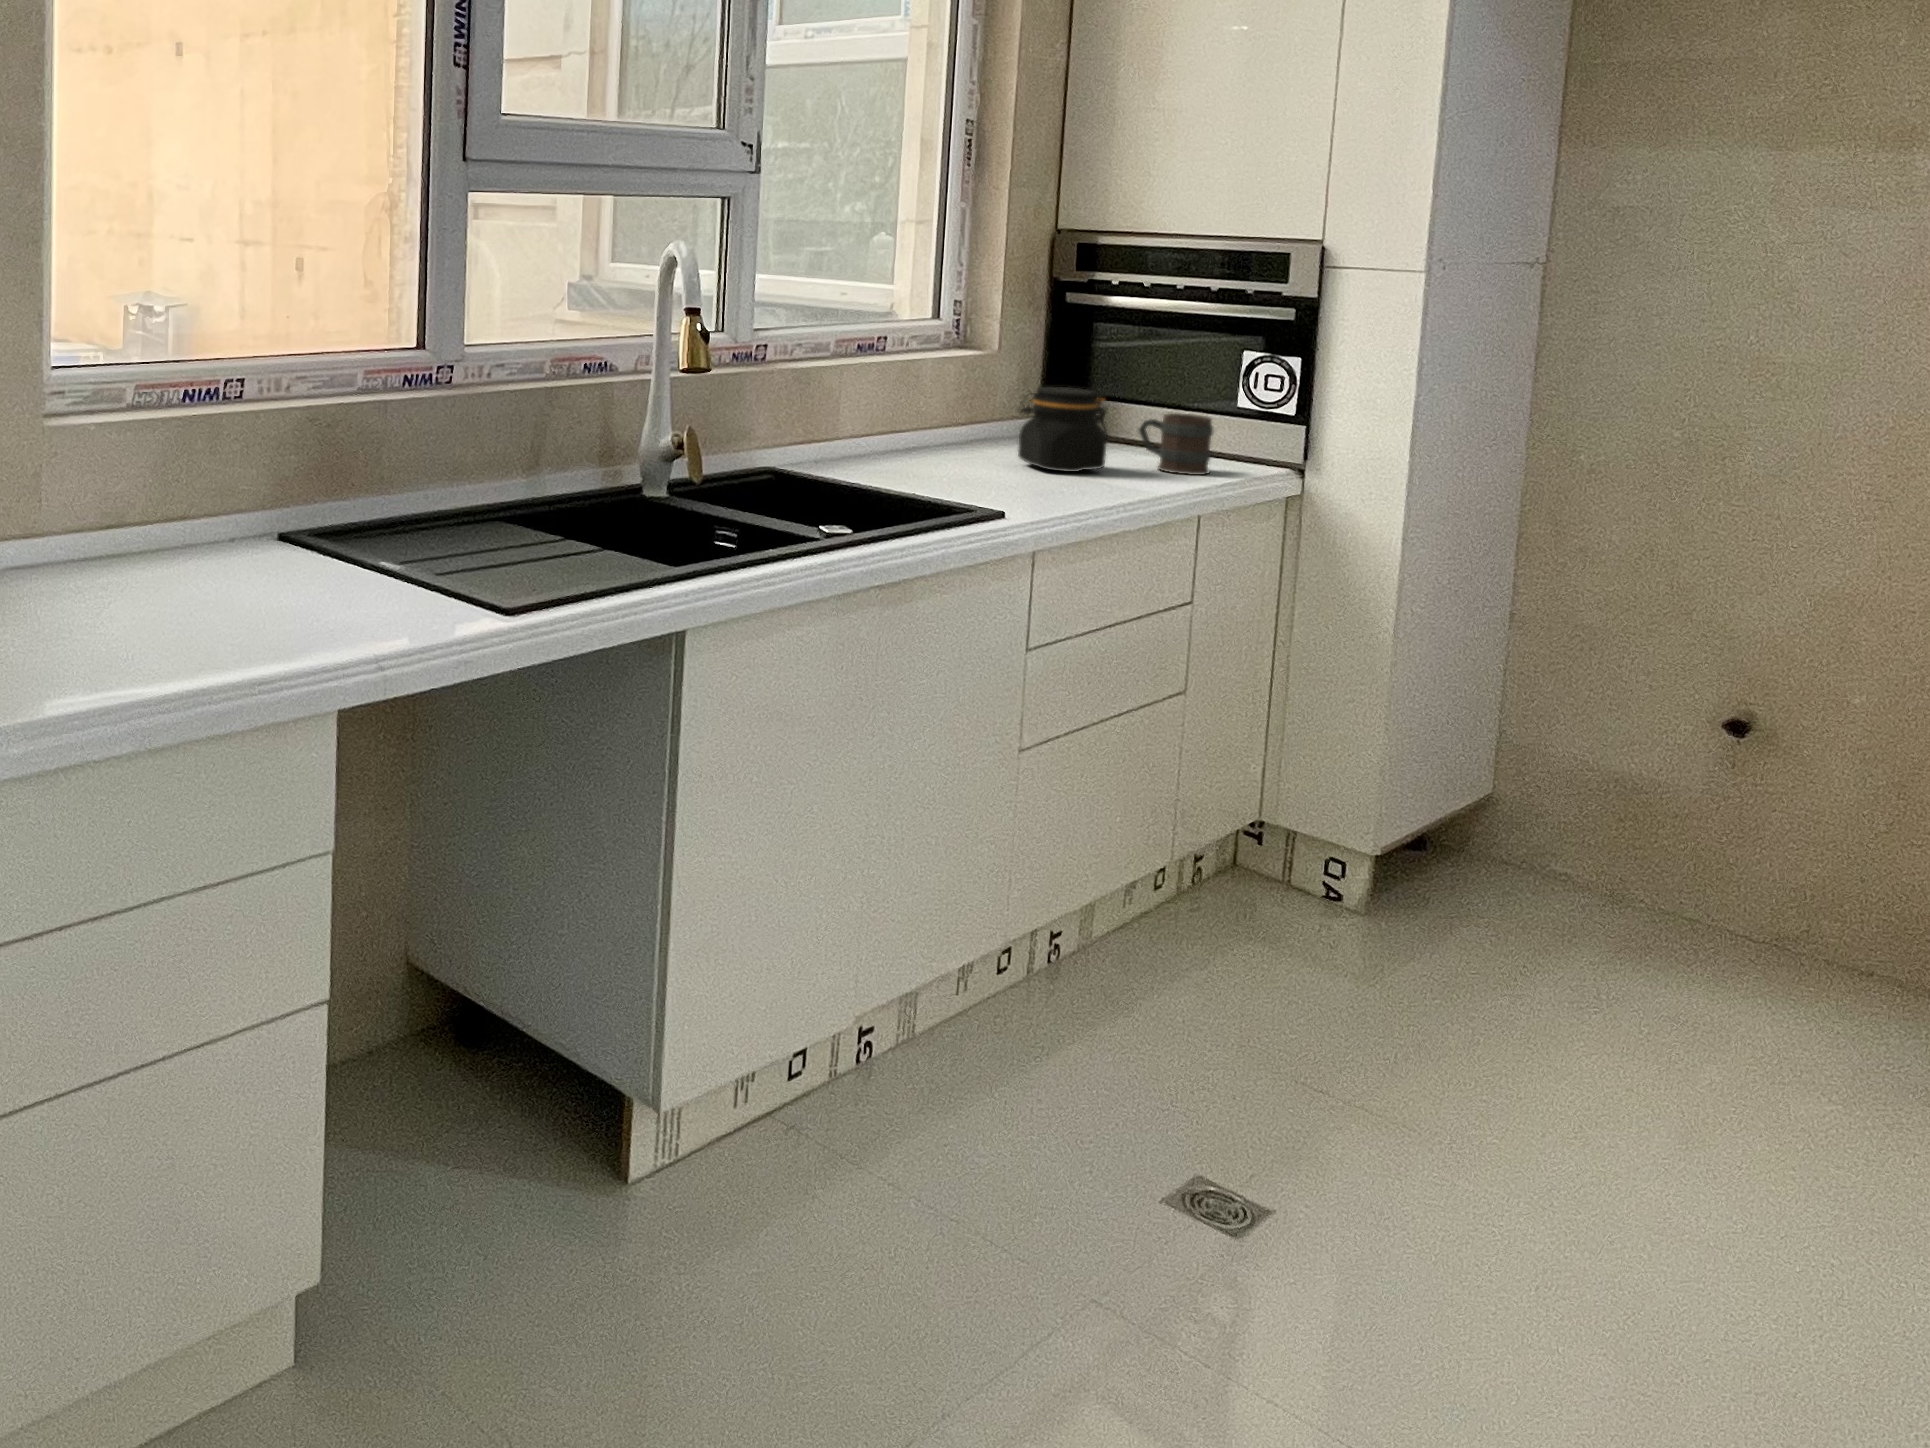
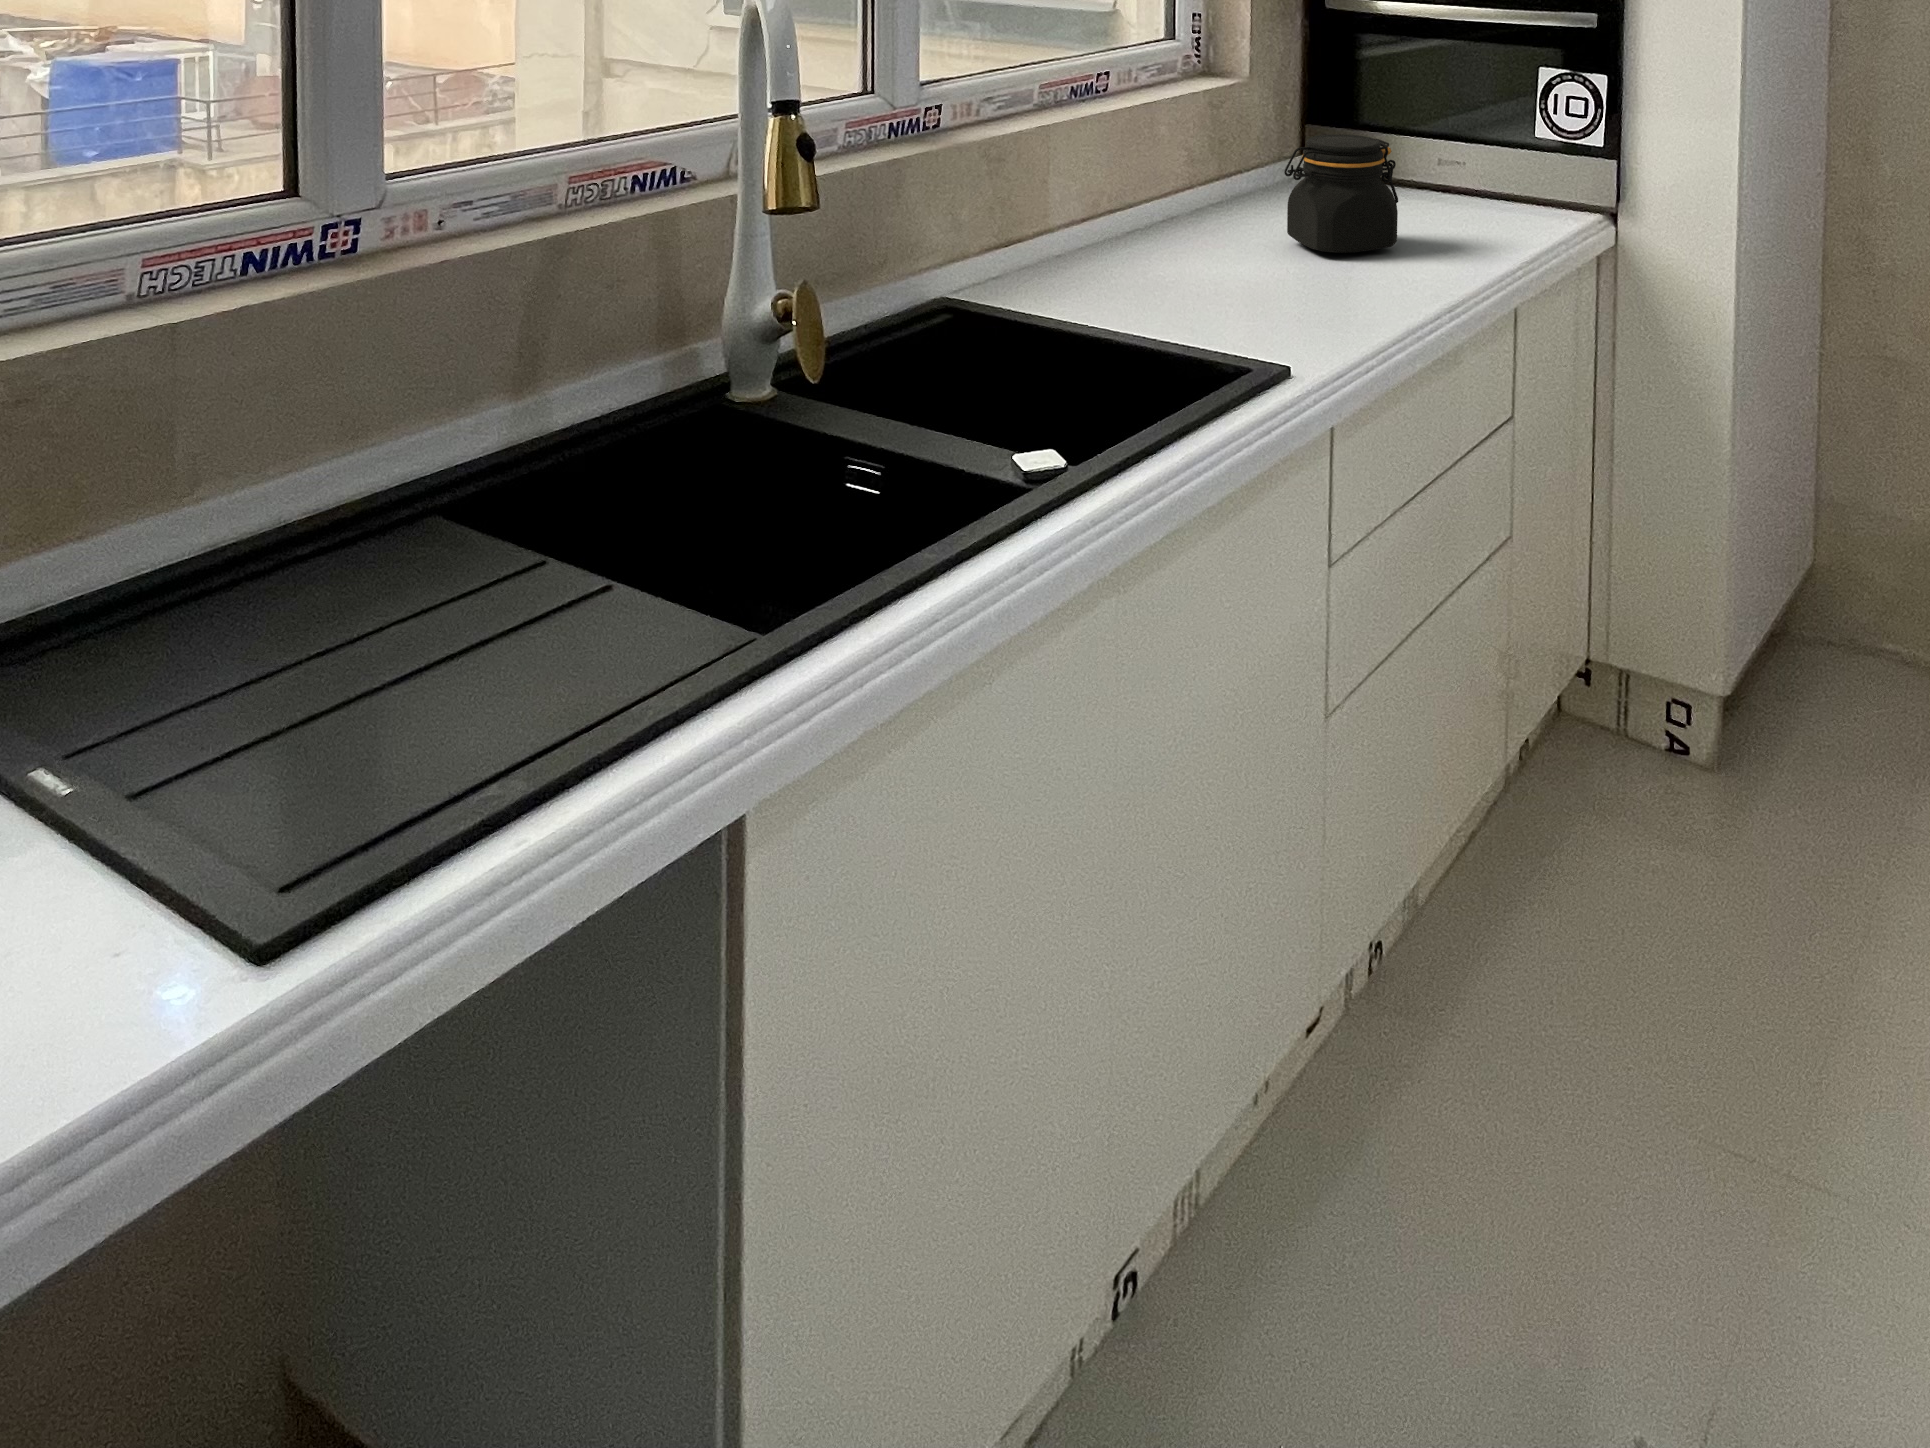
mug: present [1139,413,1213,475] -> none [1431,158,1521,242]

